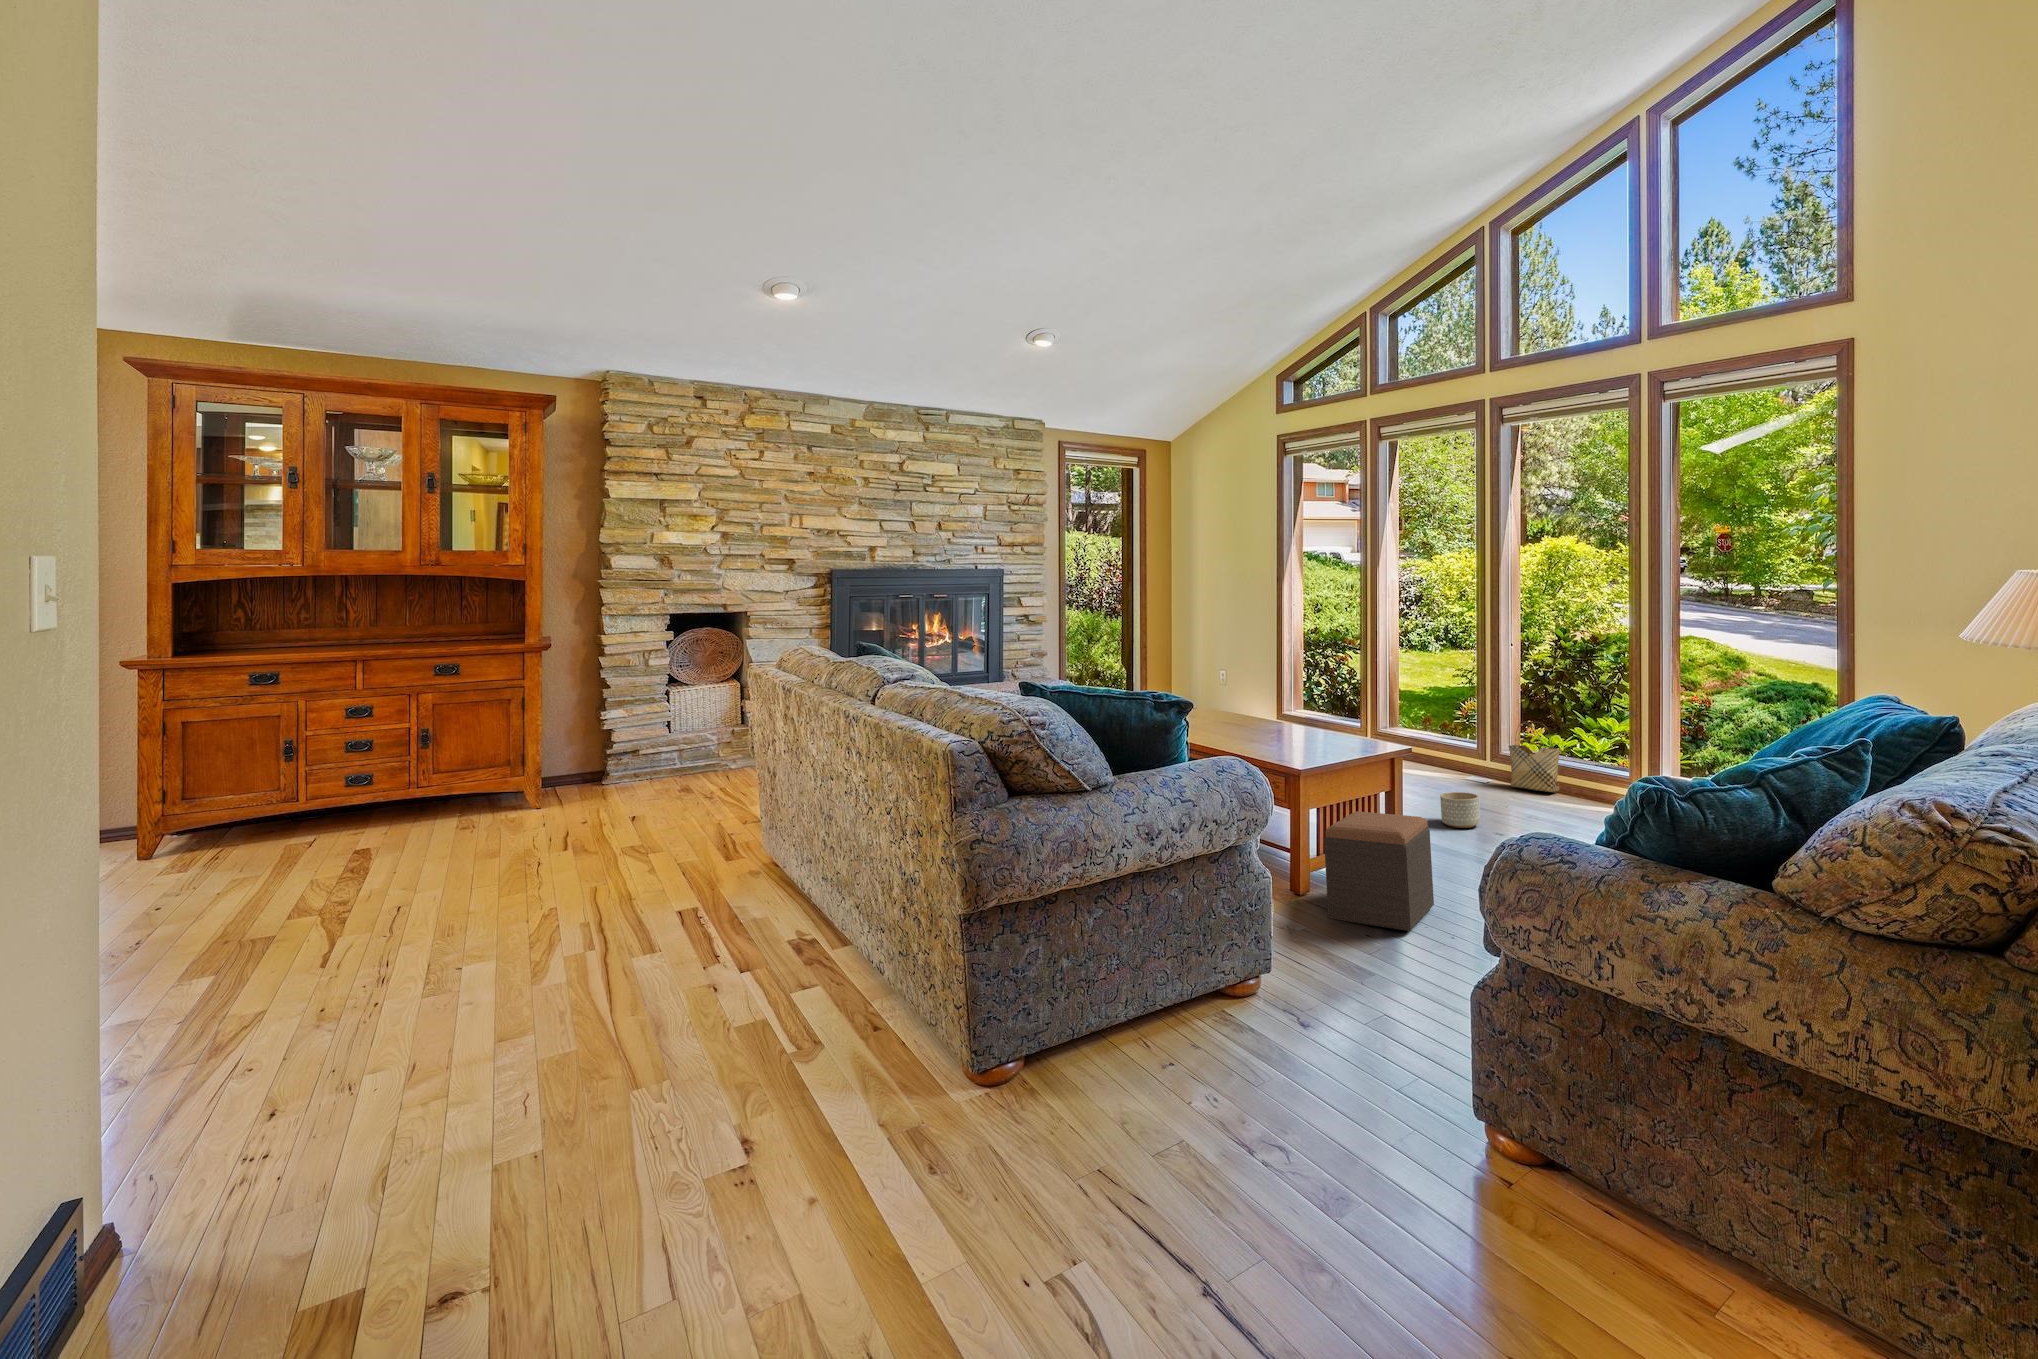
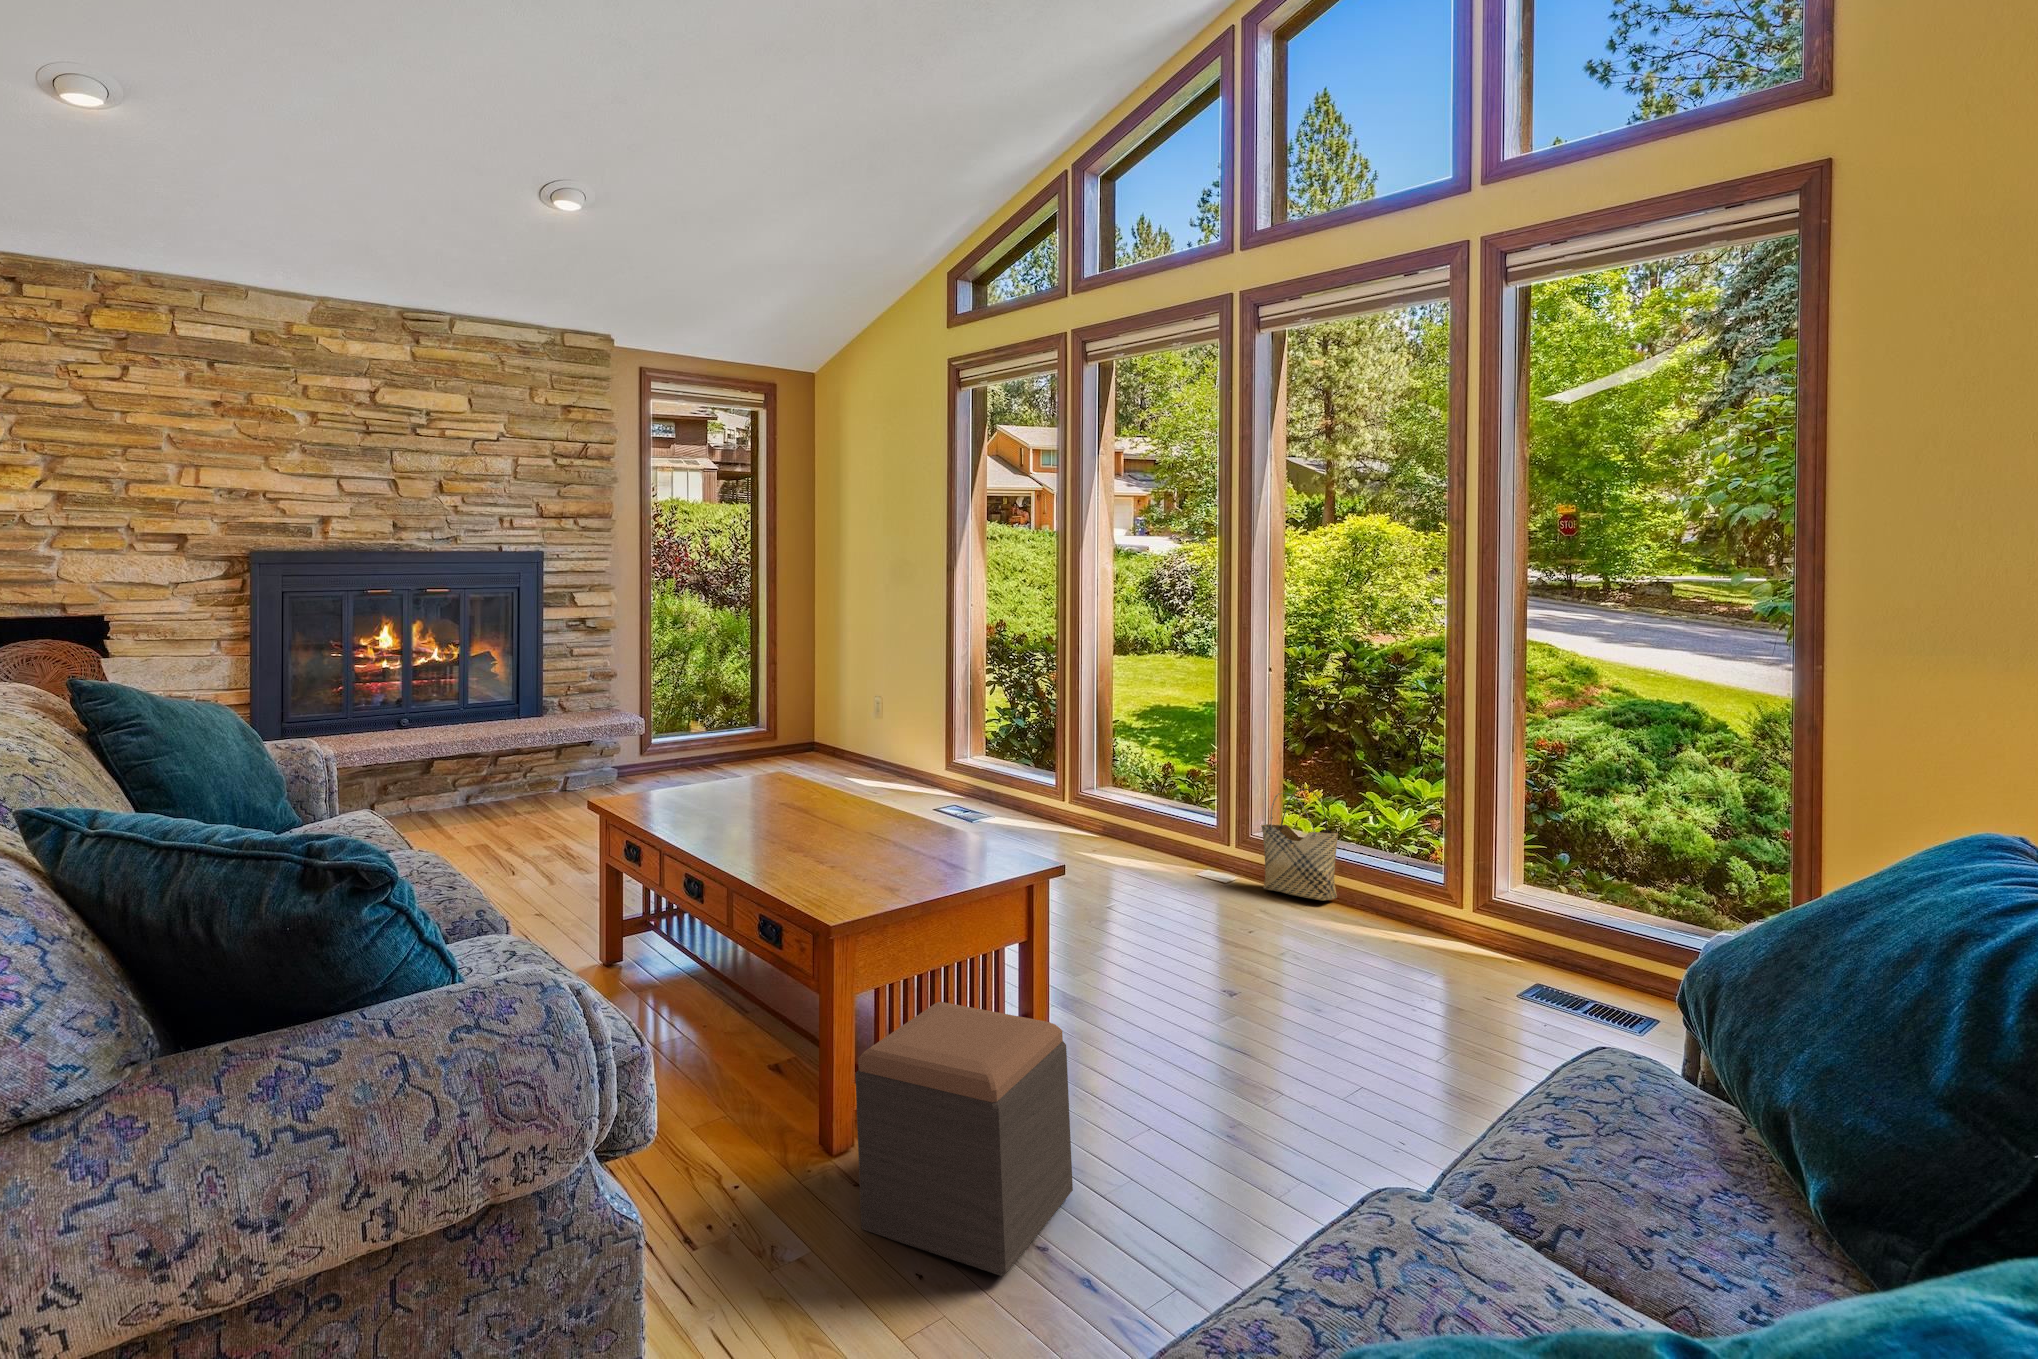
planter: present [1440,792,1480,828] -> none [1138,916,1201,980]

